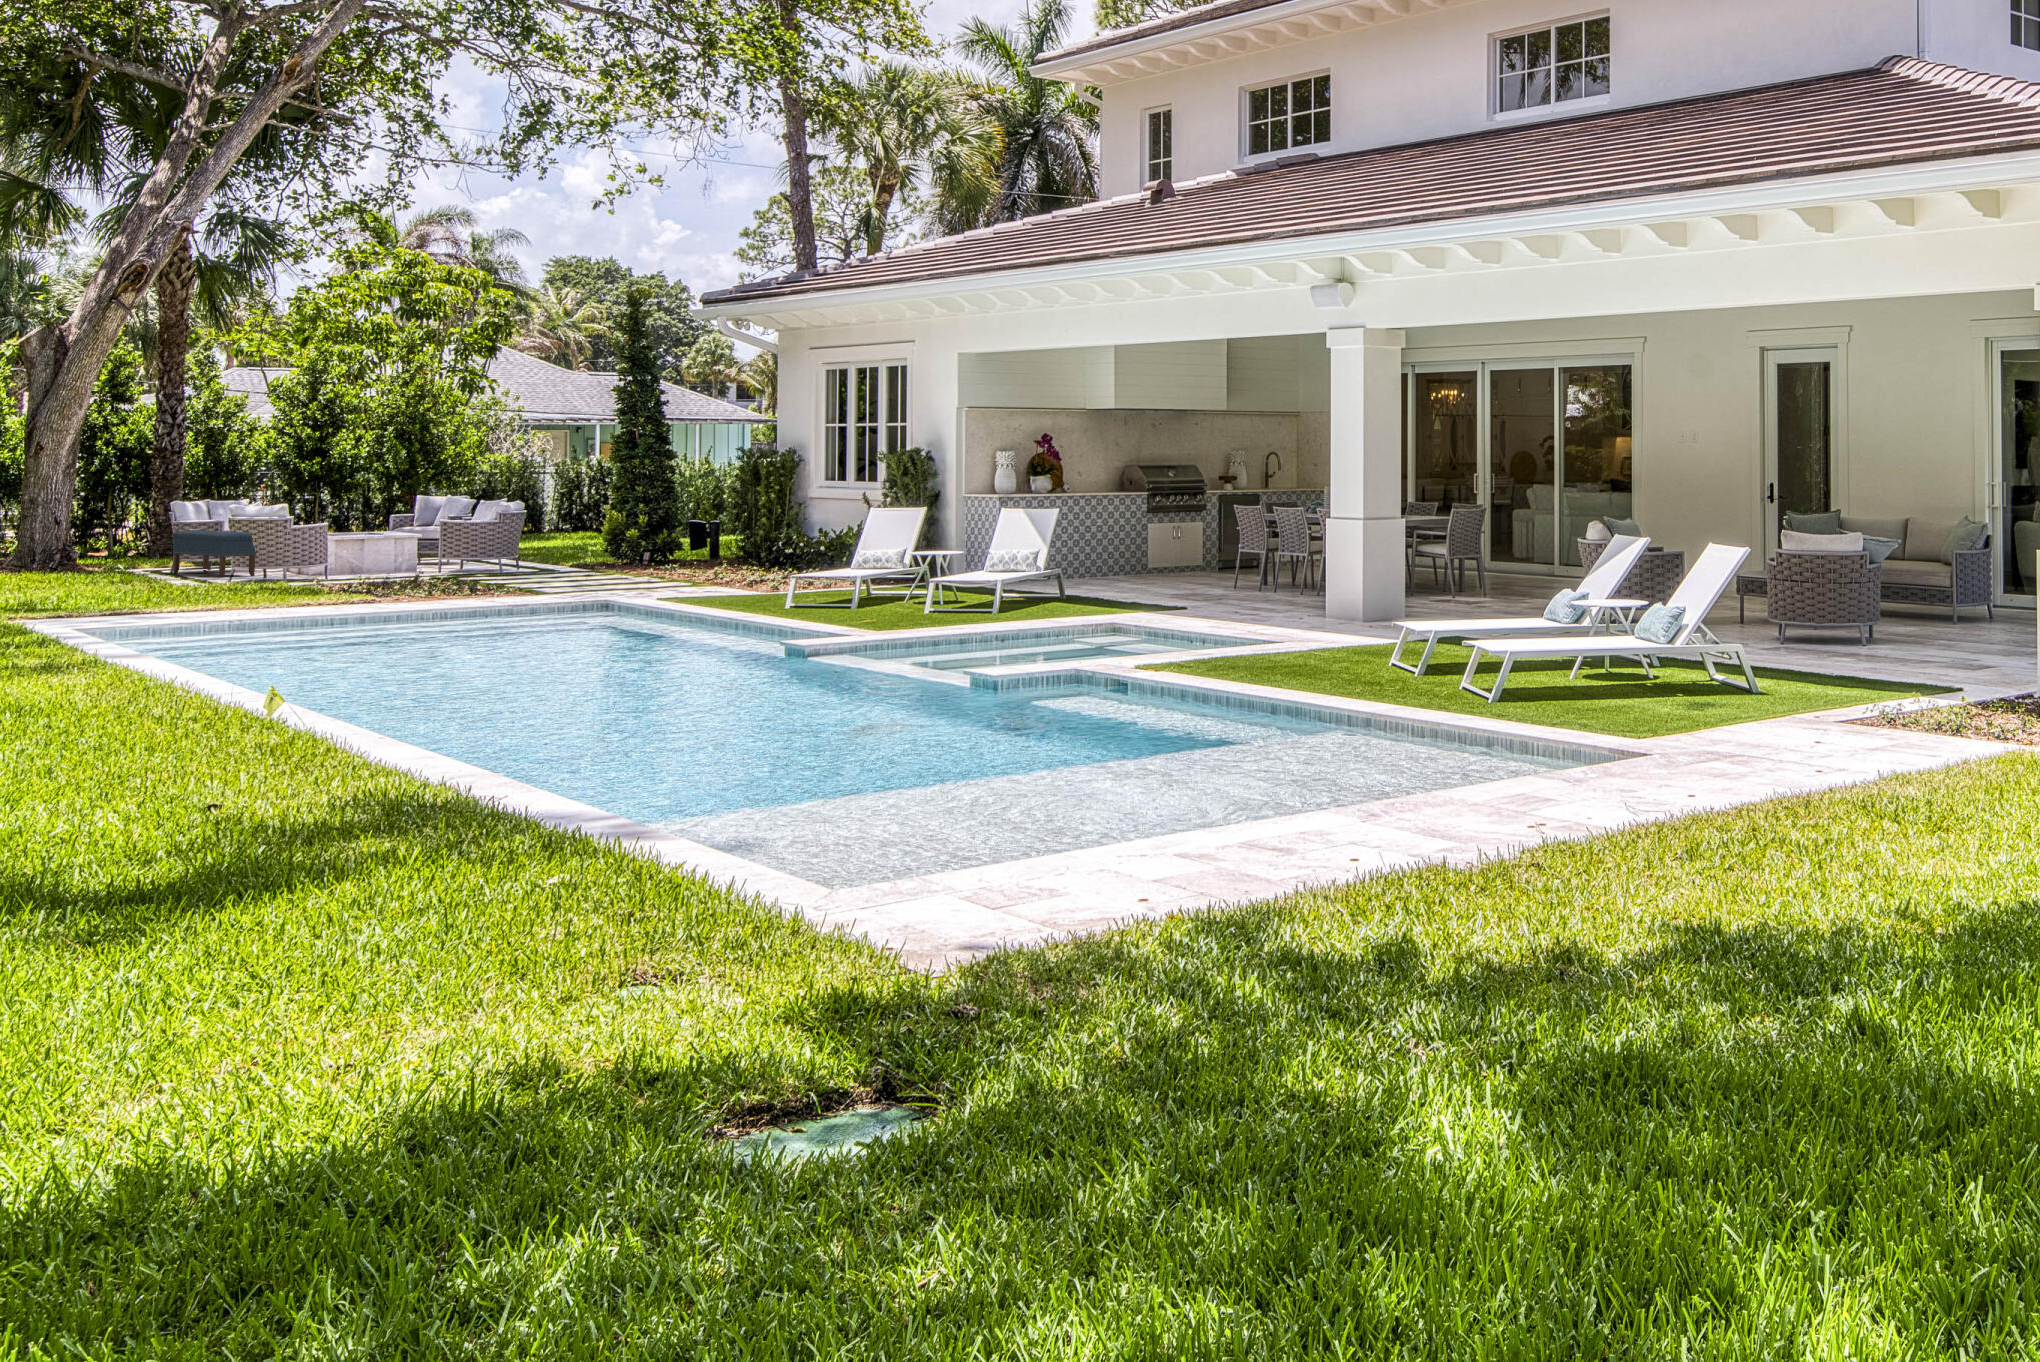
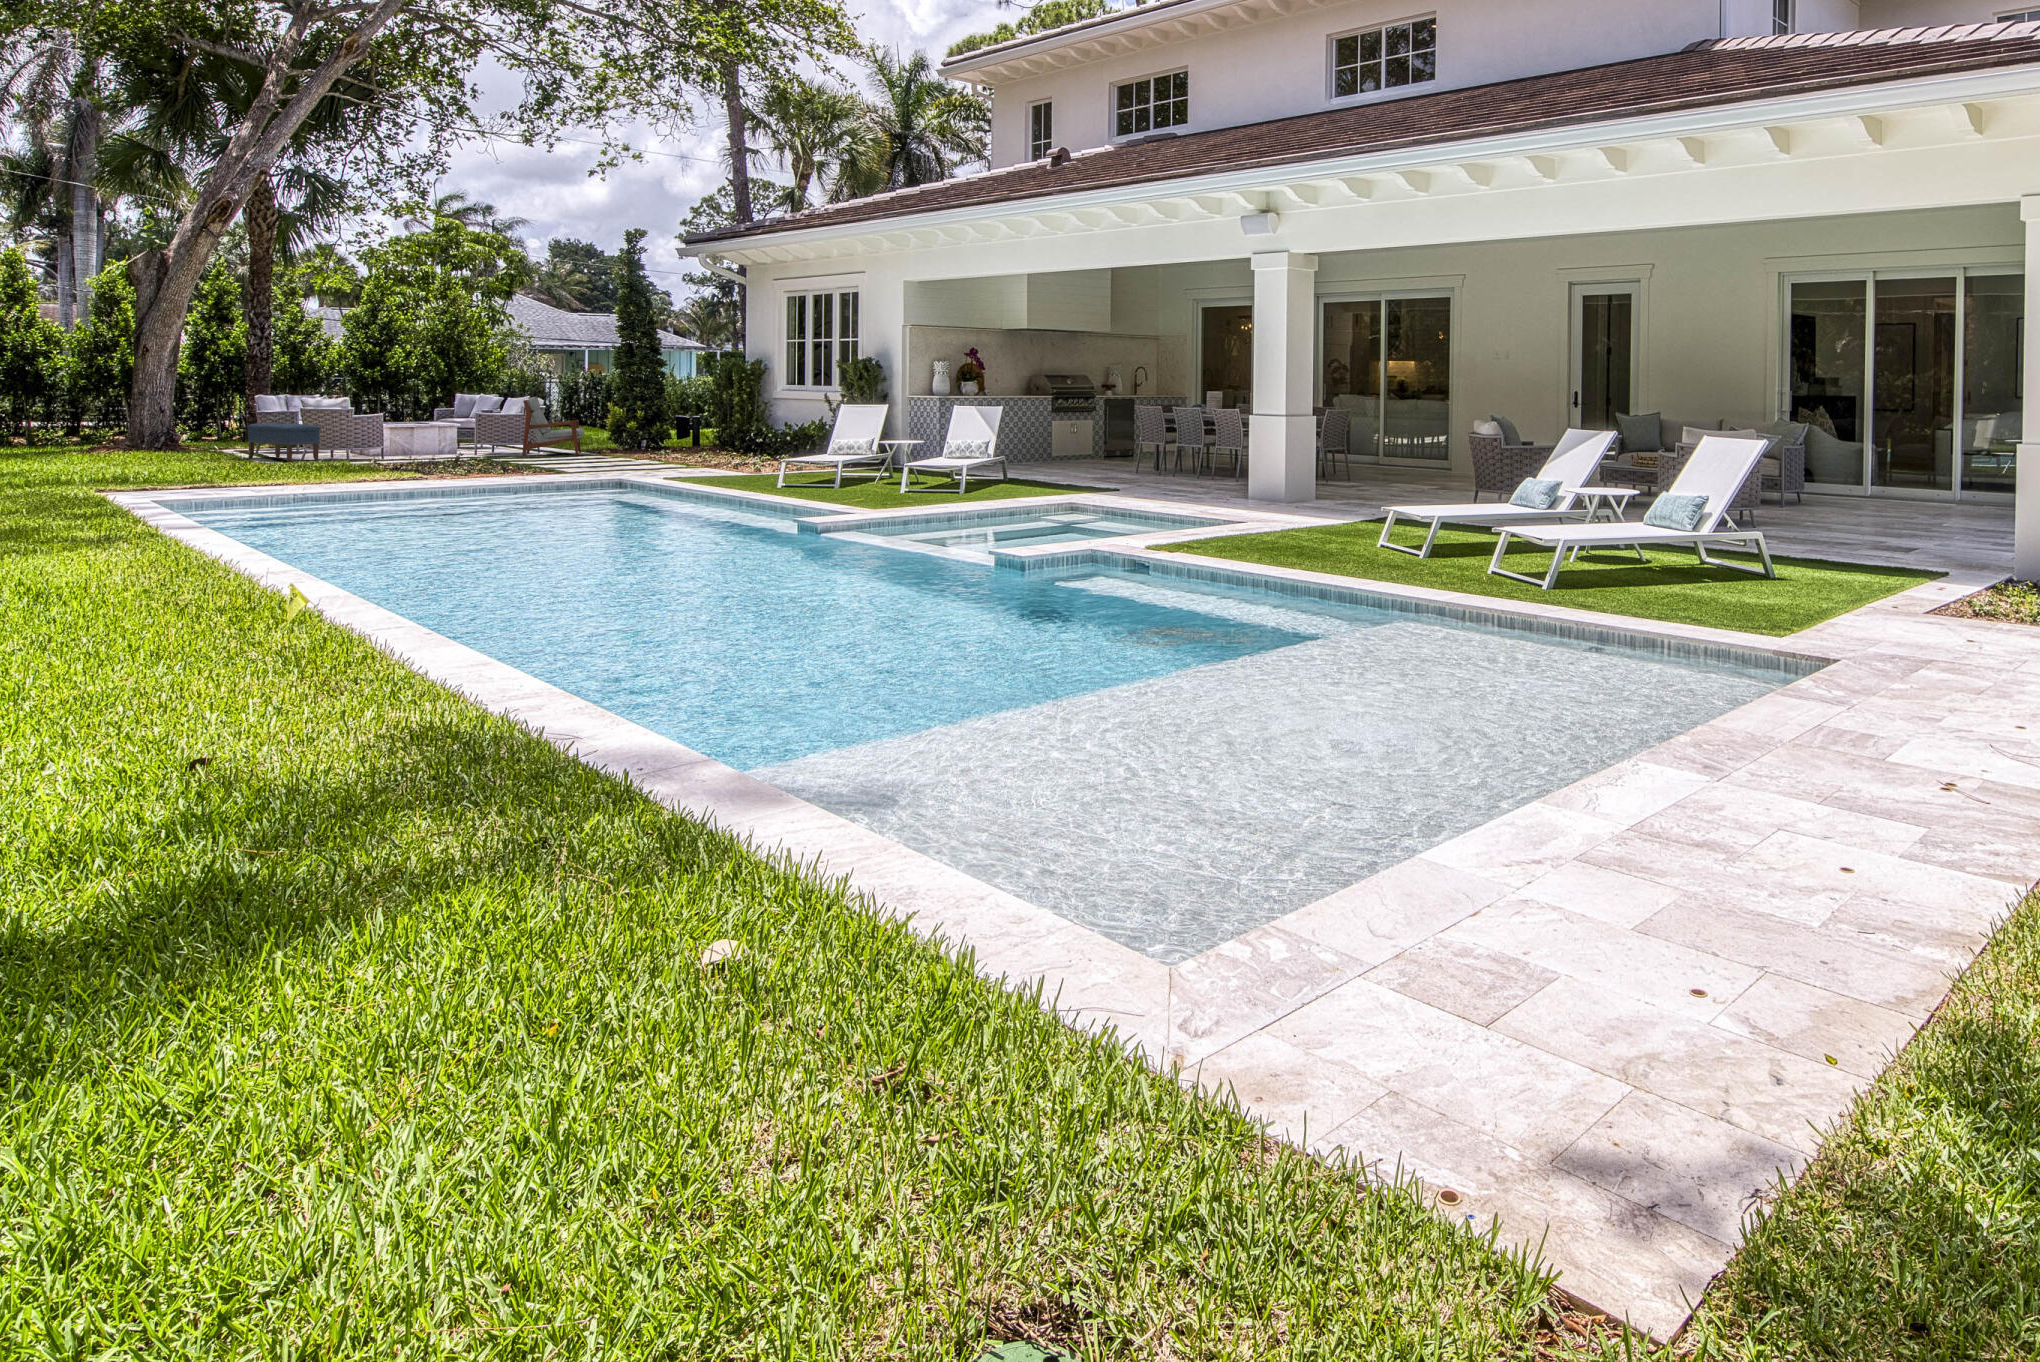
armchair: none [494,499,571,574] -> present [522,397,584,456]

